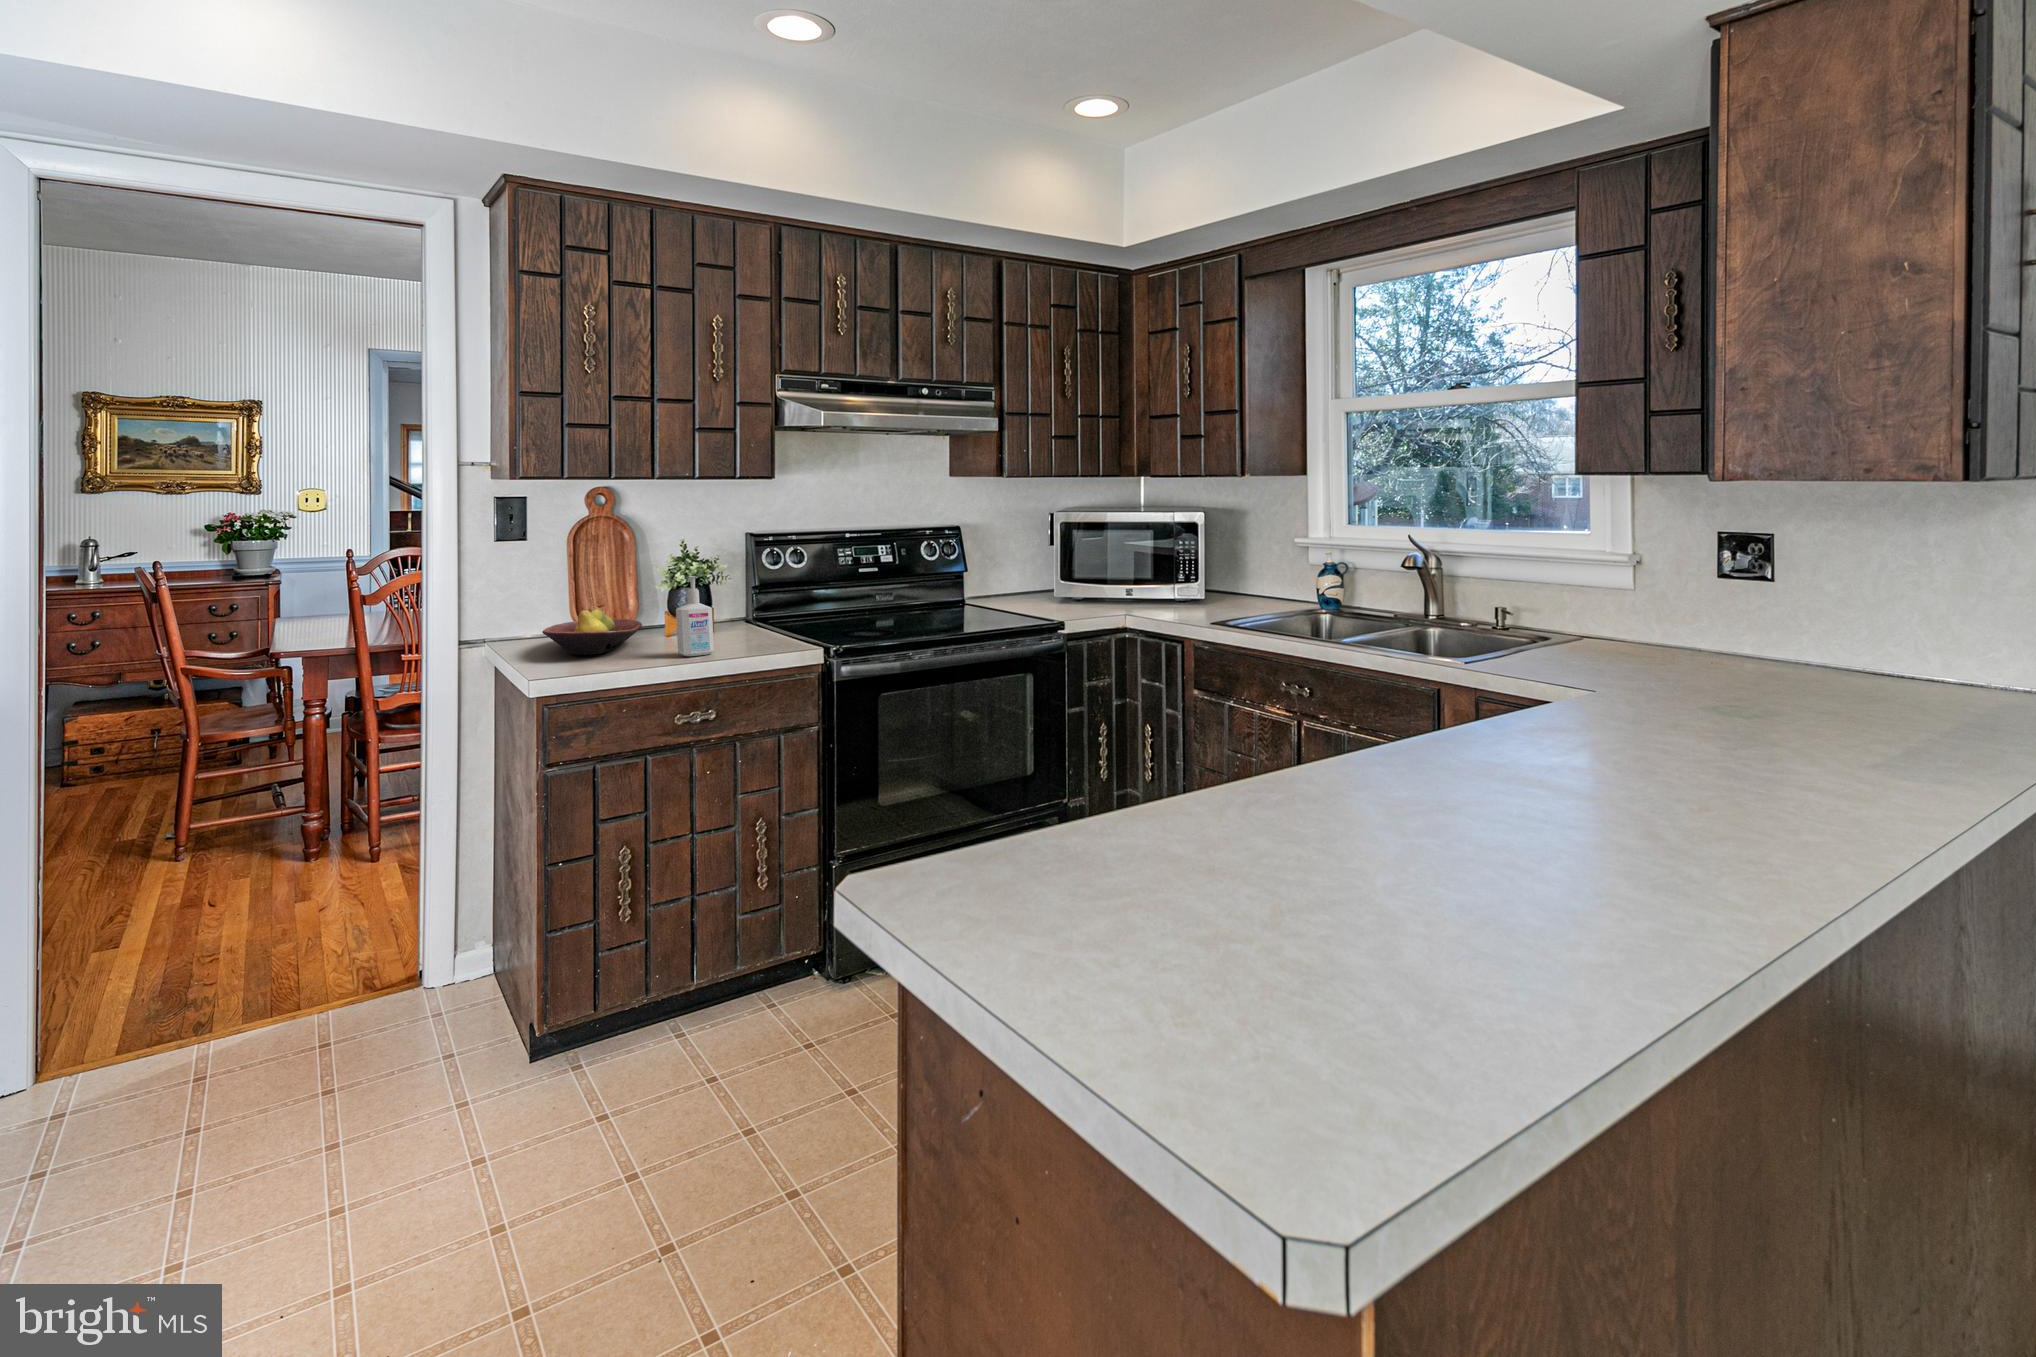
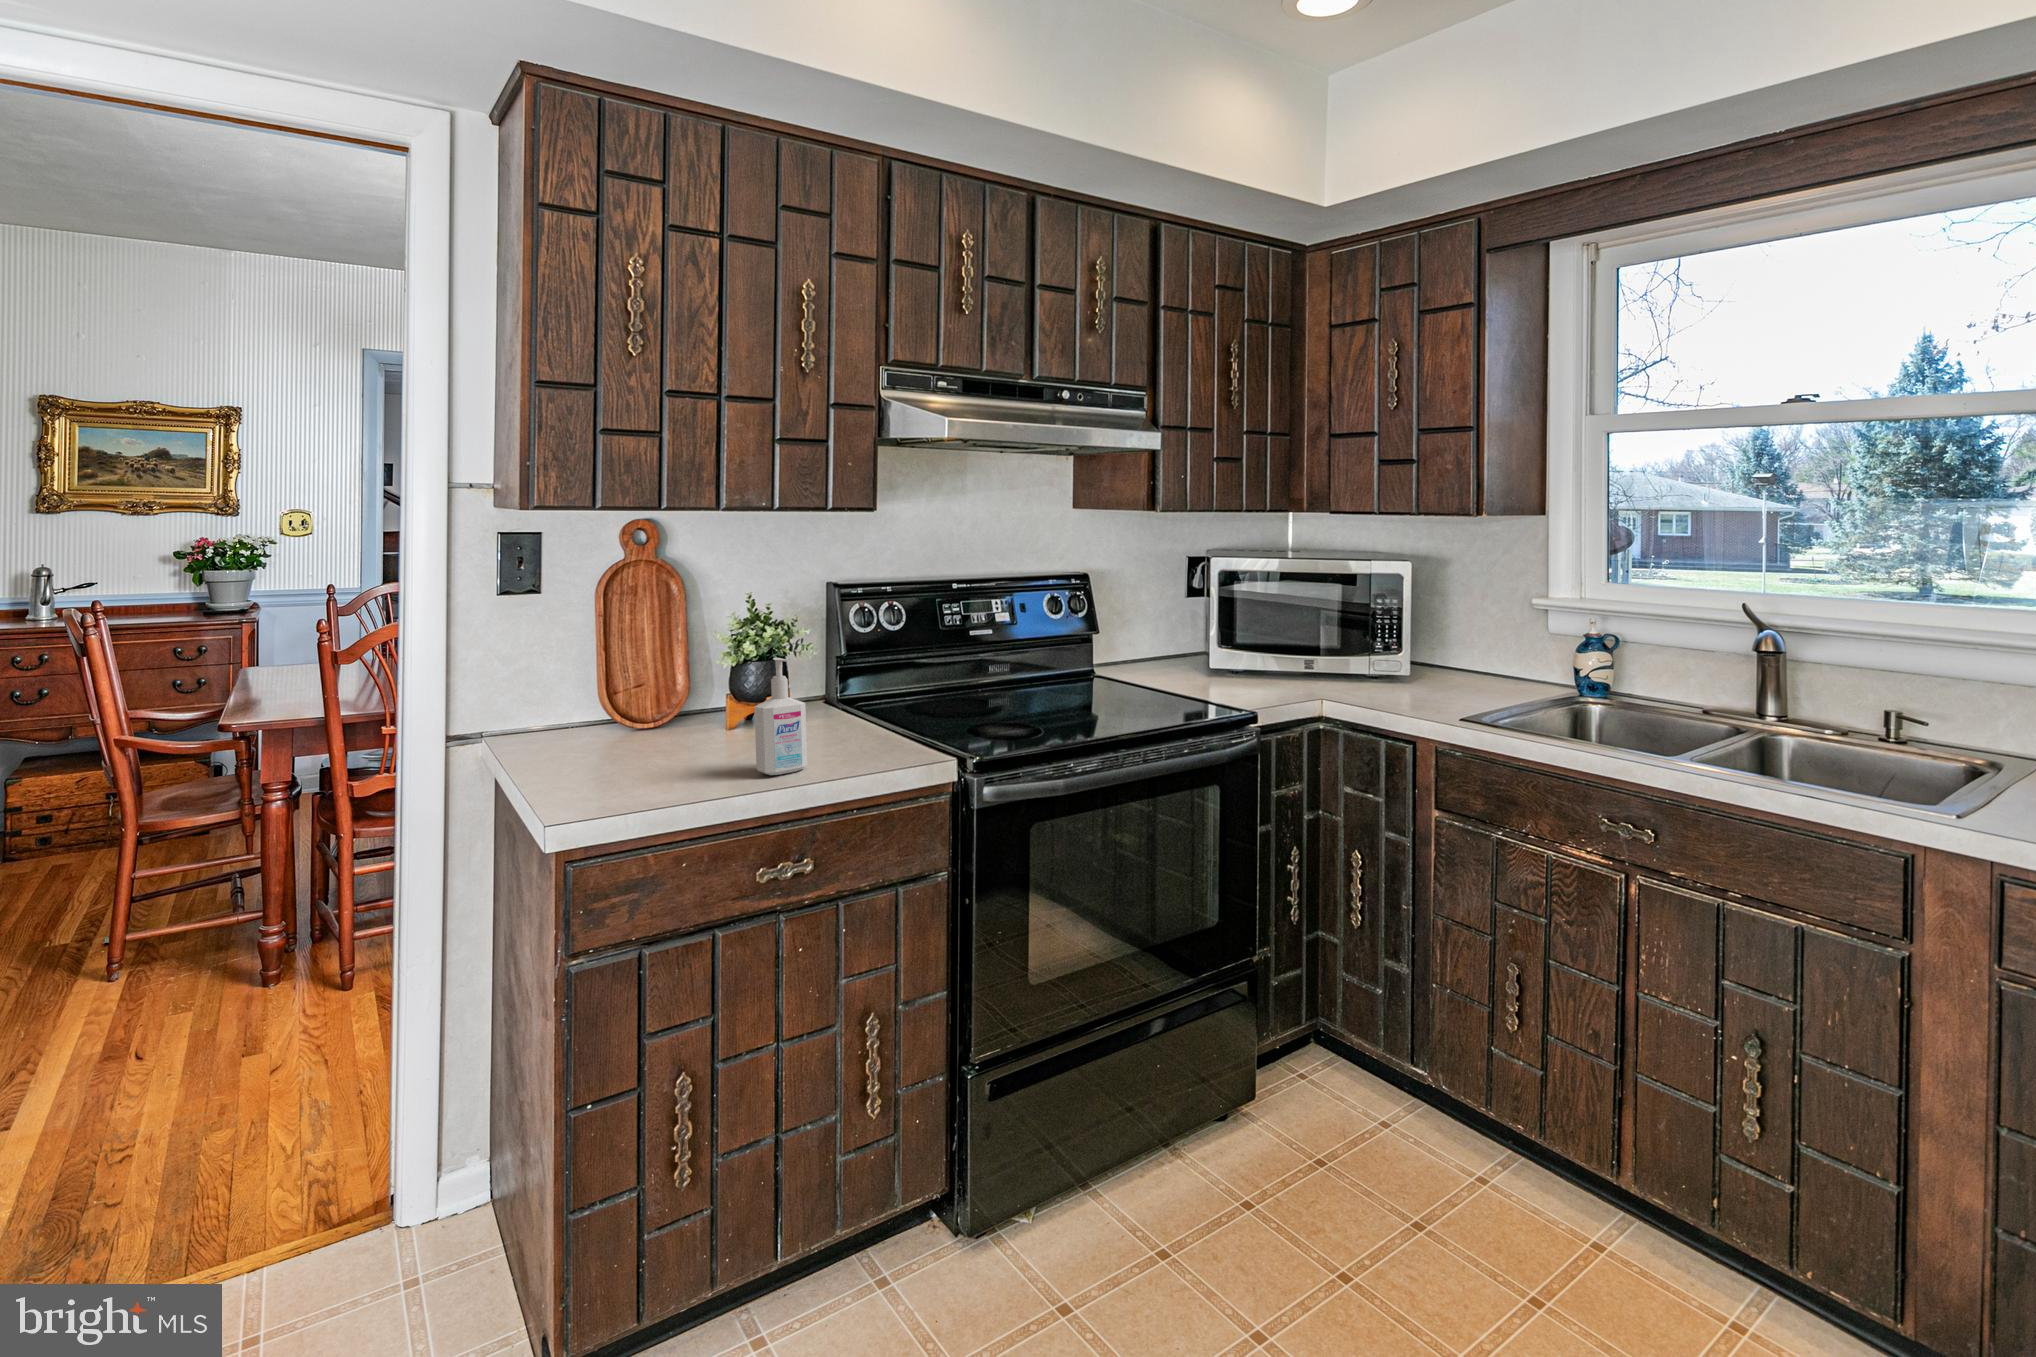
fruit bowl: present [542,607,642,655] -> none [558,694,700,772]

